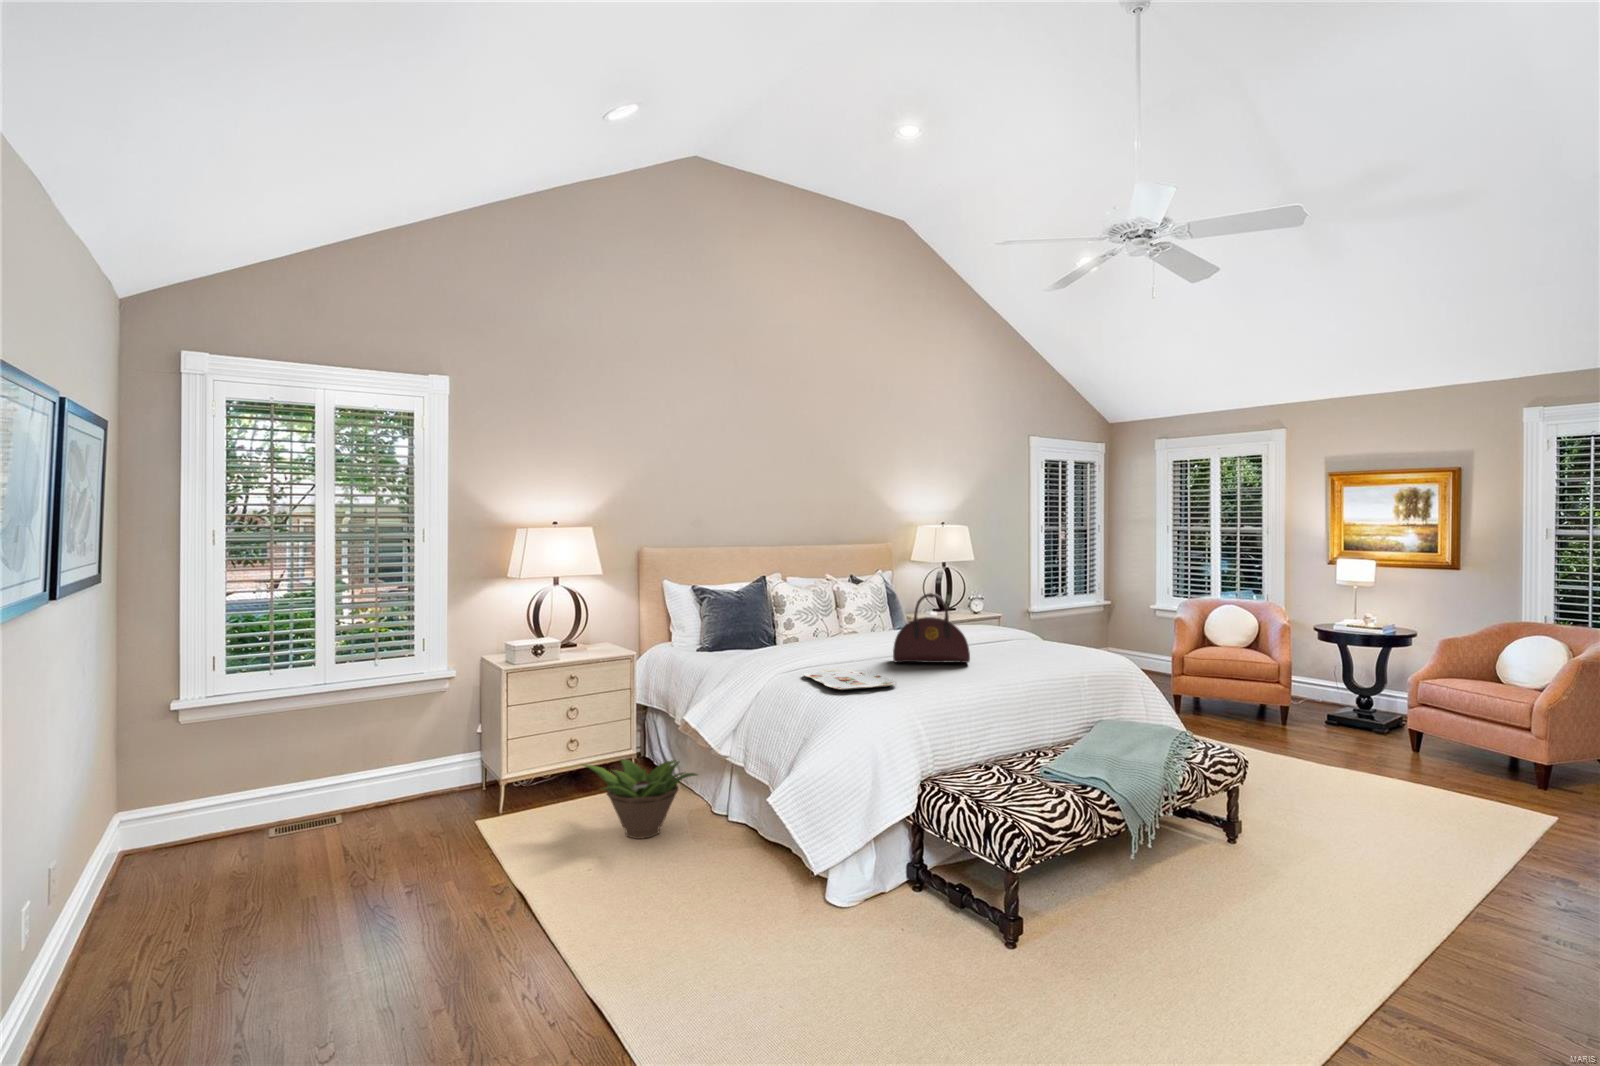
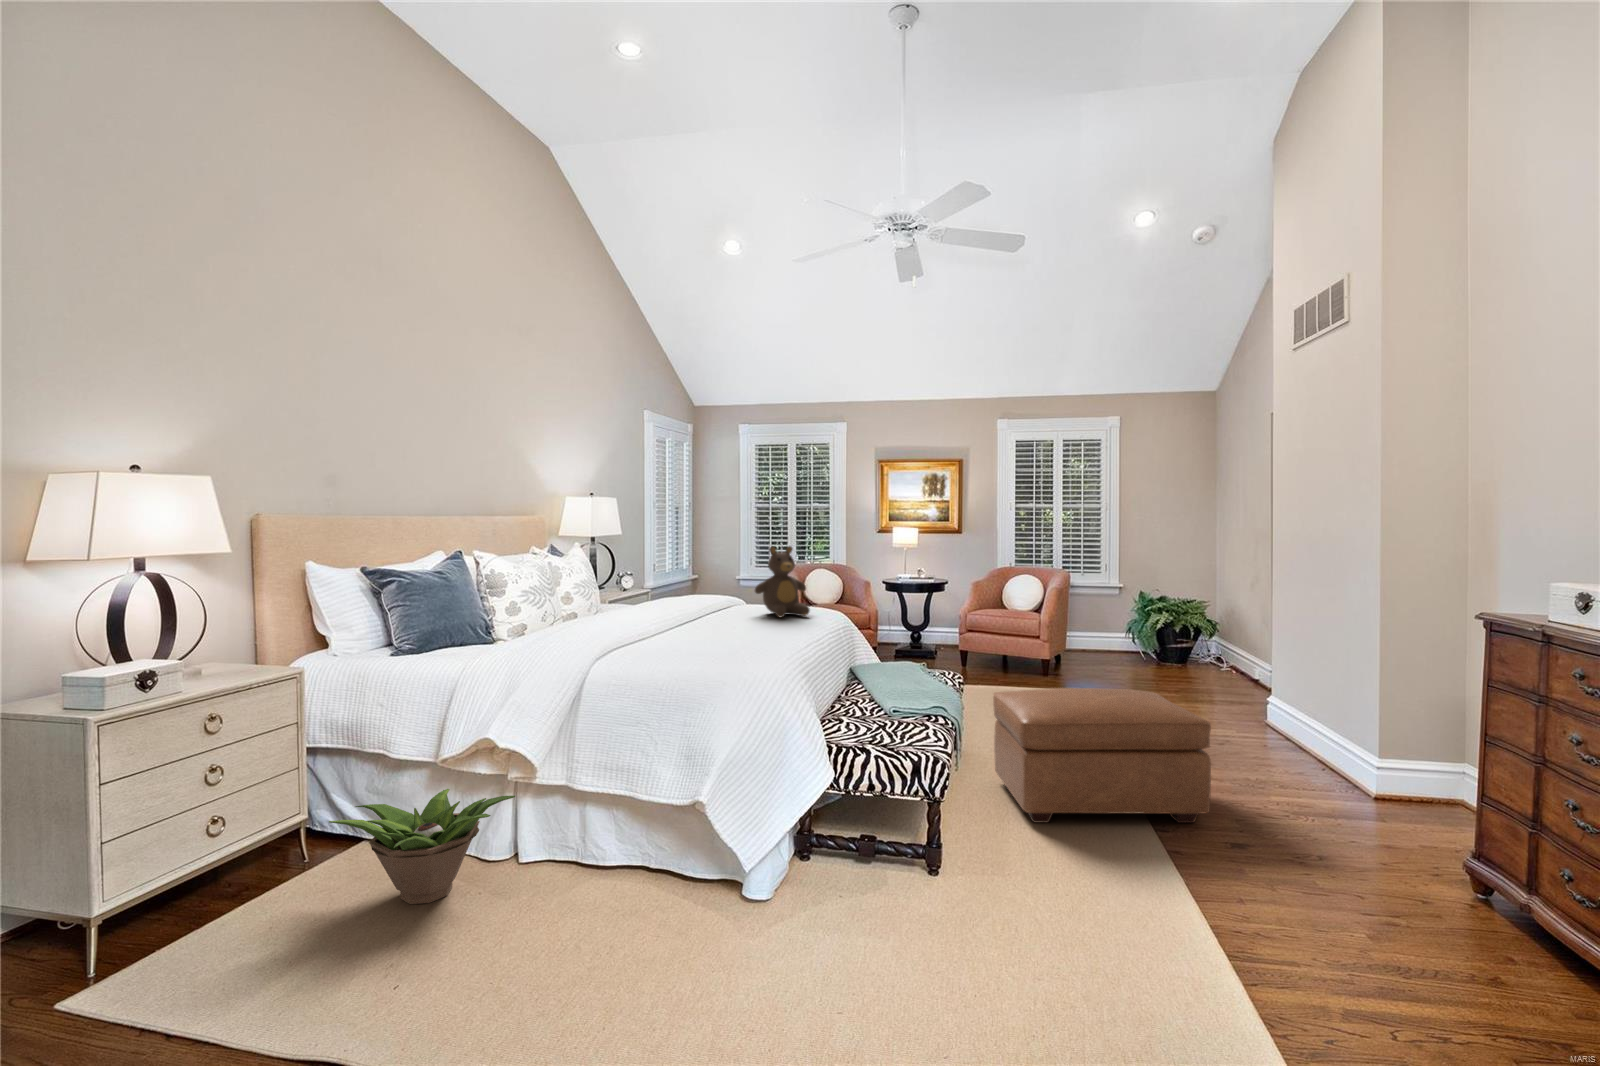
teddy bear: none [998,583,1058,658] -> present [755,546,810,617]
handbag: present [893,593,970,663] -> none [681,557,760,633]
serving tray: present [803,669,897,690] -> none [629,642,743,662]
ottoman: none [1191,777,1481,1013] -> present [993,688,1211,823]

